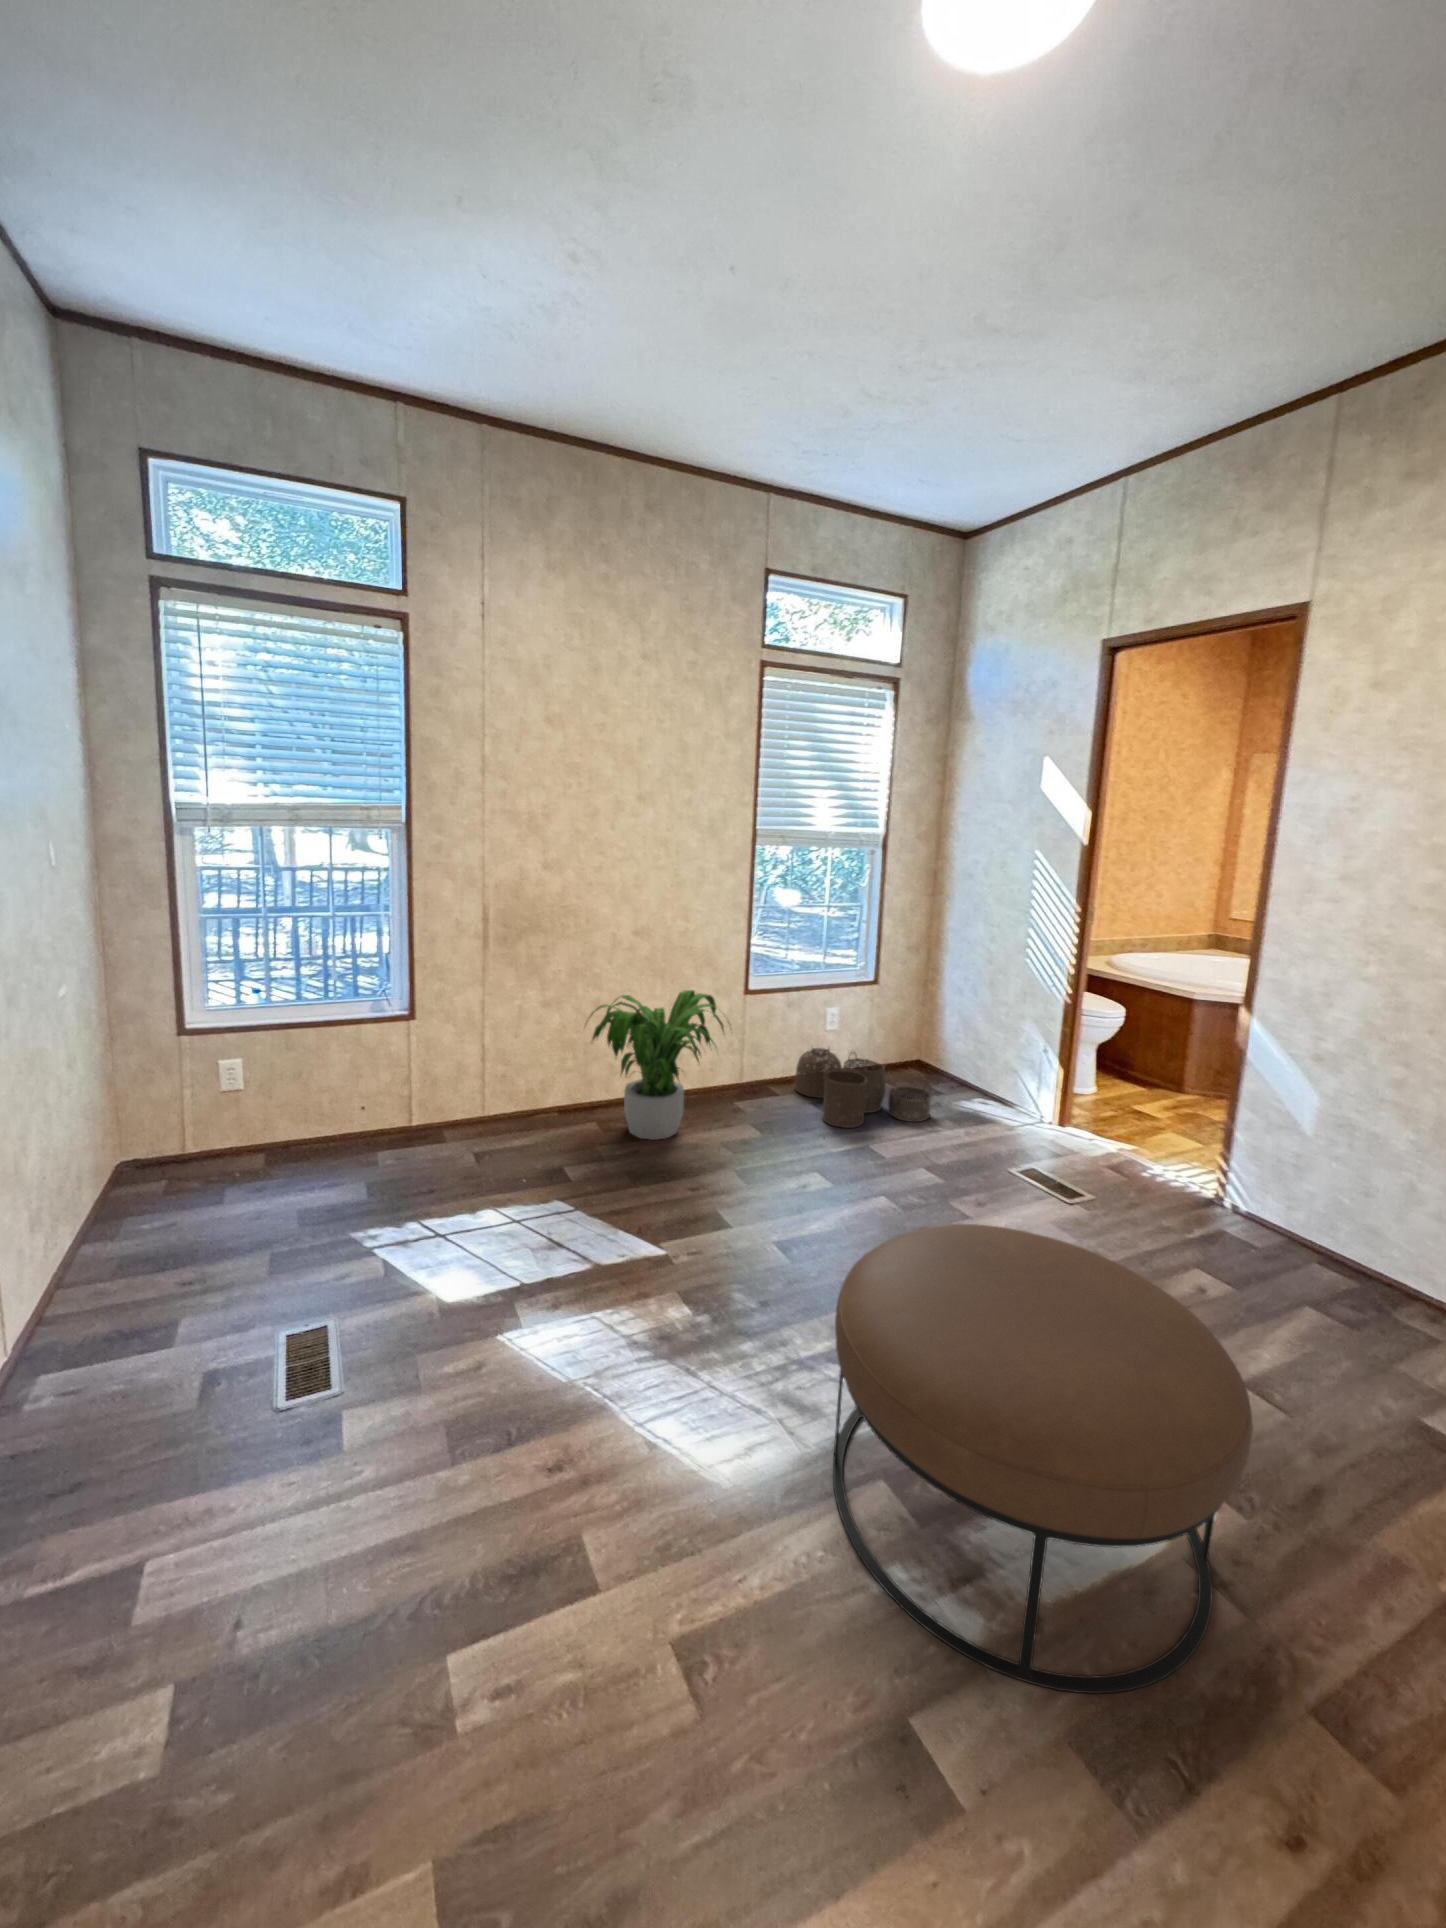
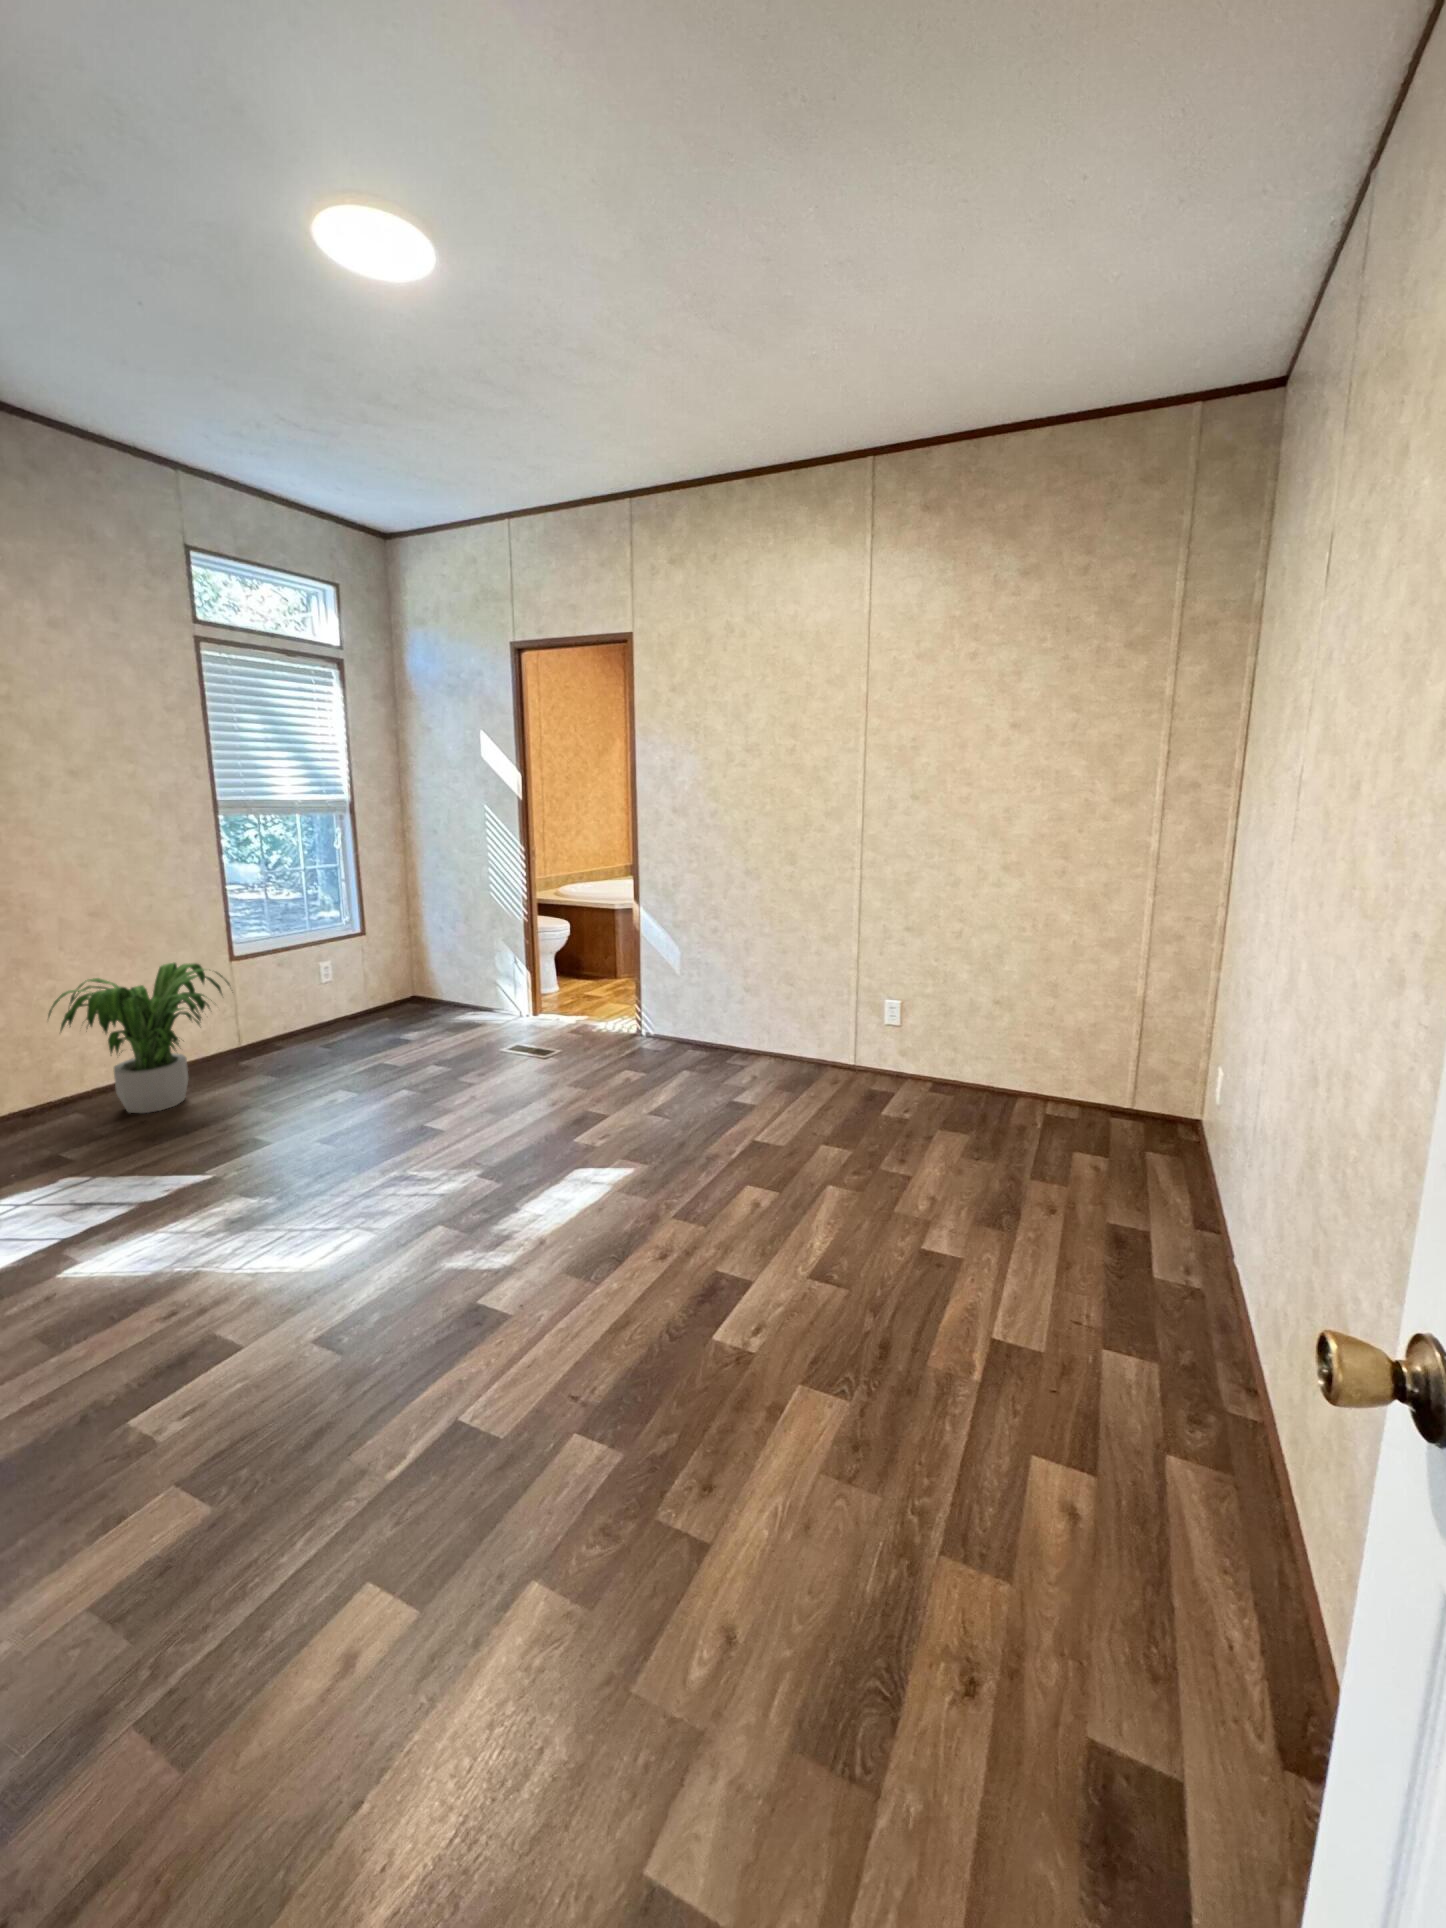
woven basket: present [794,1048,931,1128] -> none [298,995,432,1058]
ottoman: present [833,1224,1253,1694] -> none [391,1050,633,1267]

